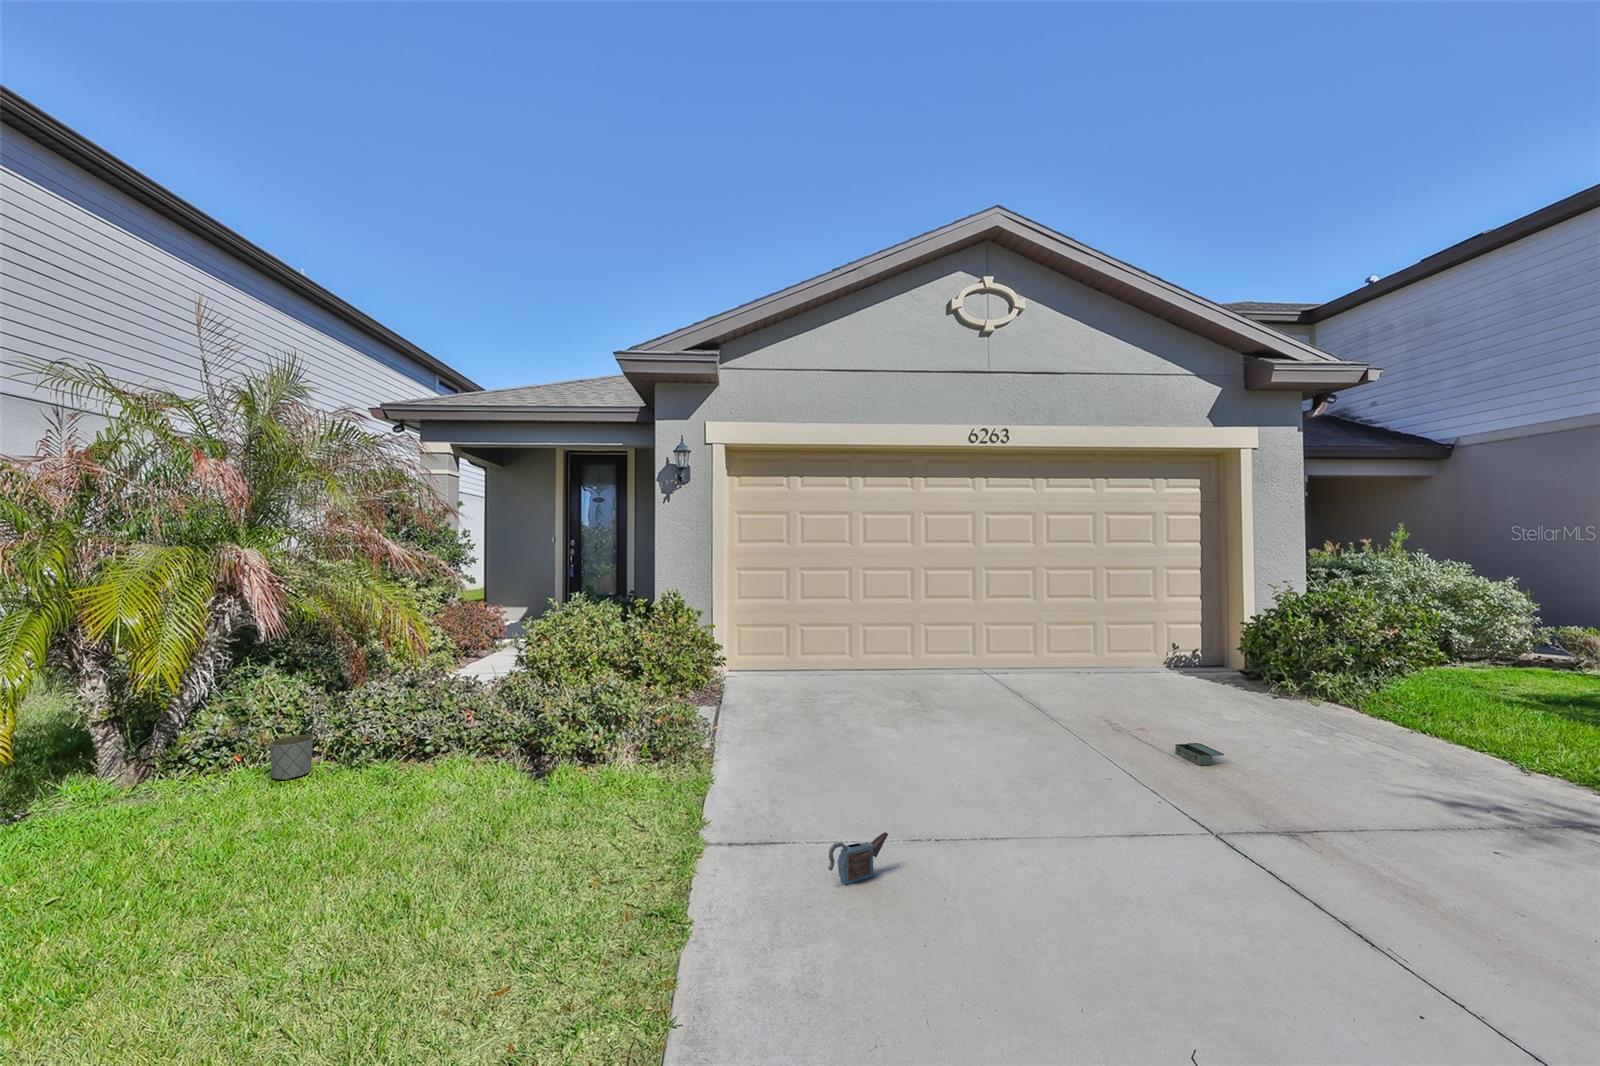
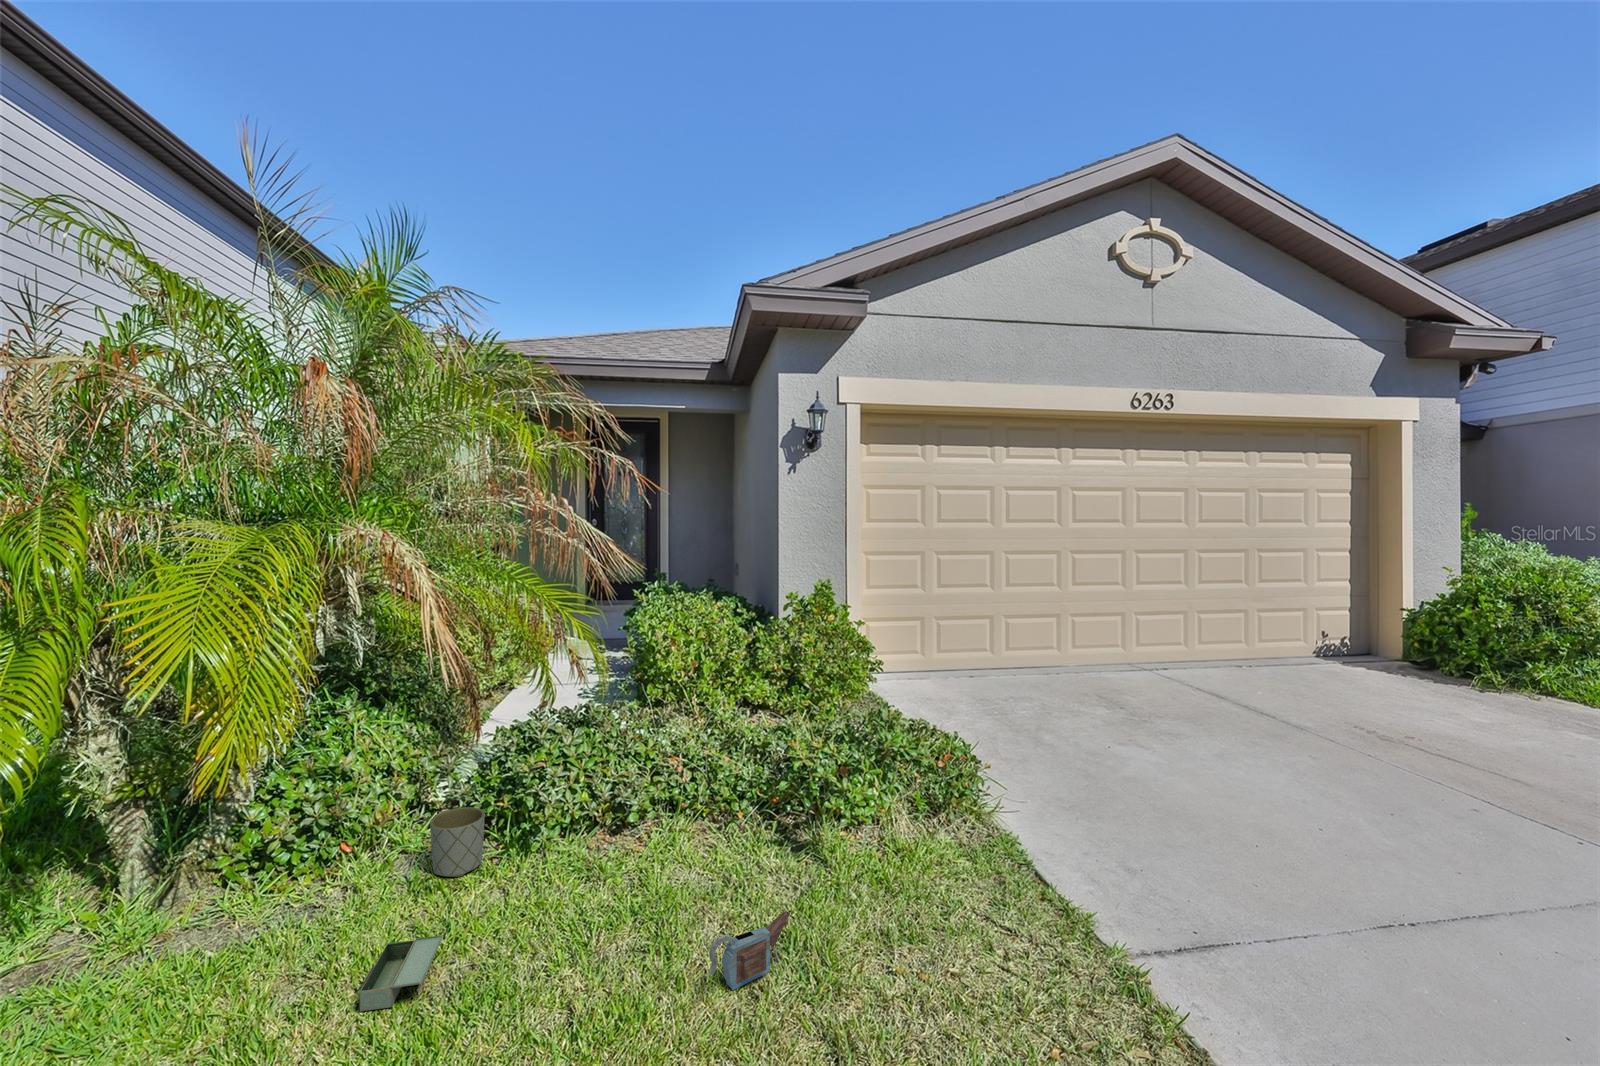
toolbox: present [1175,743,1224,765] -> present [360,935,443,1011]
watering can: present [828,832,888,885] -> present [708,911,790,990]

